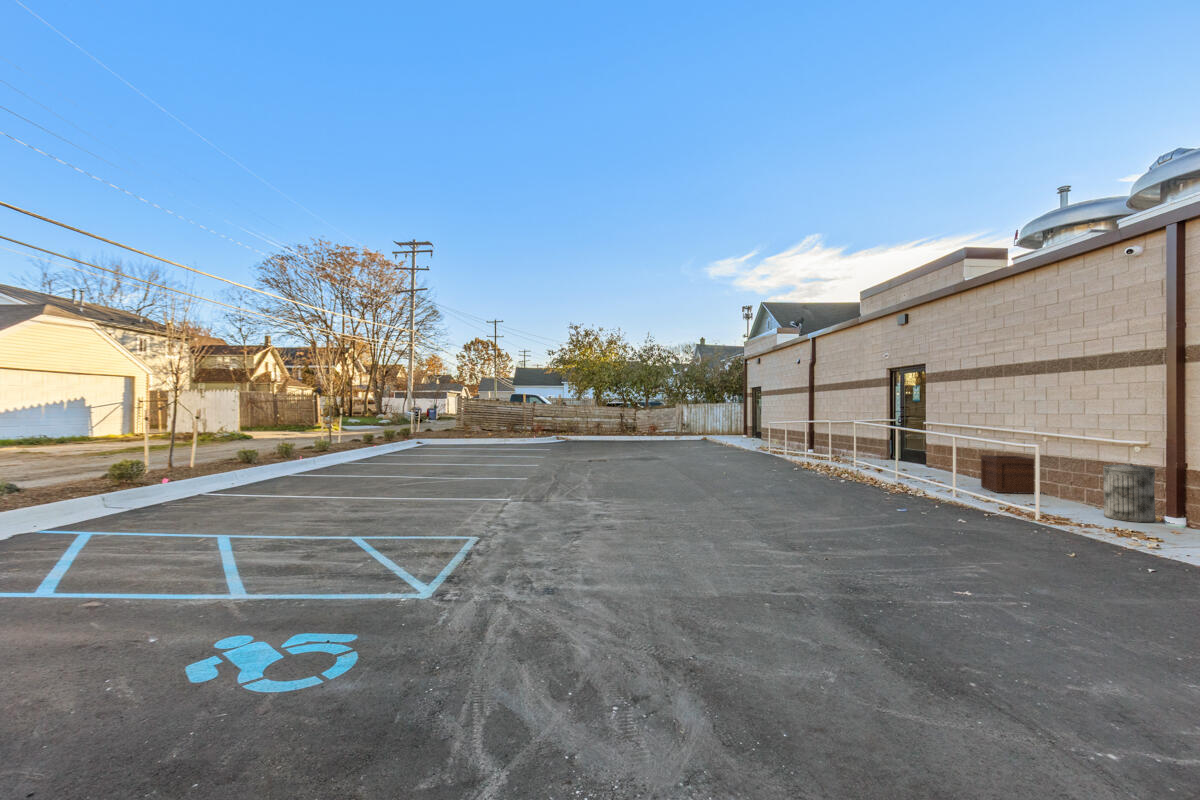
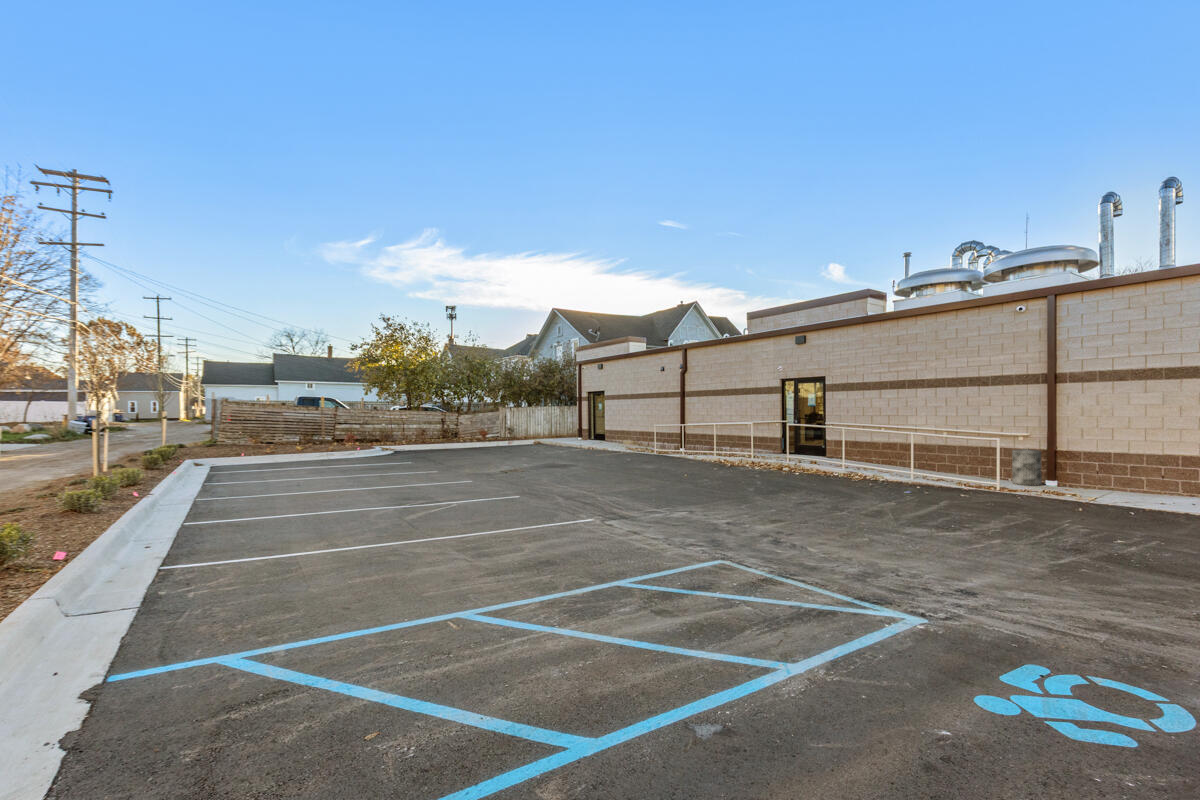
wooden crate: present [981,455,1034,494] -> none [905,447,945,474]

